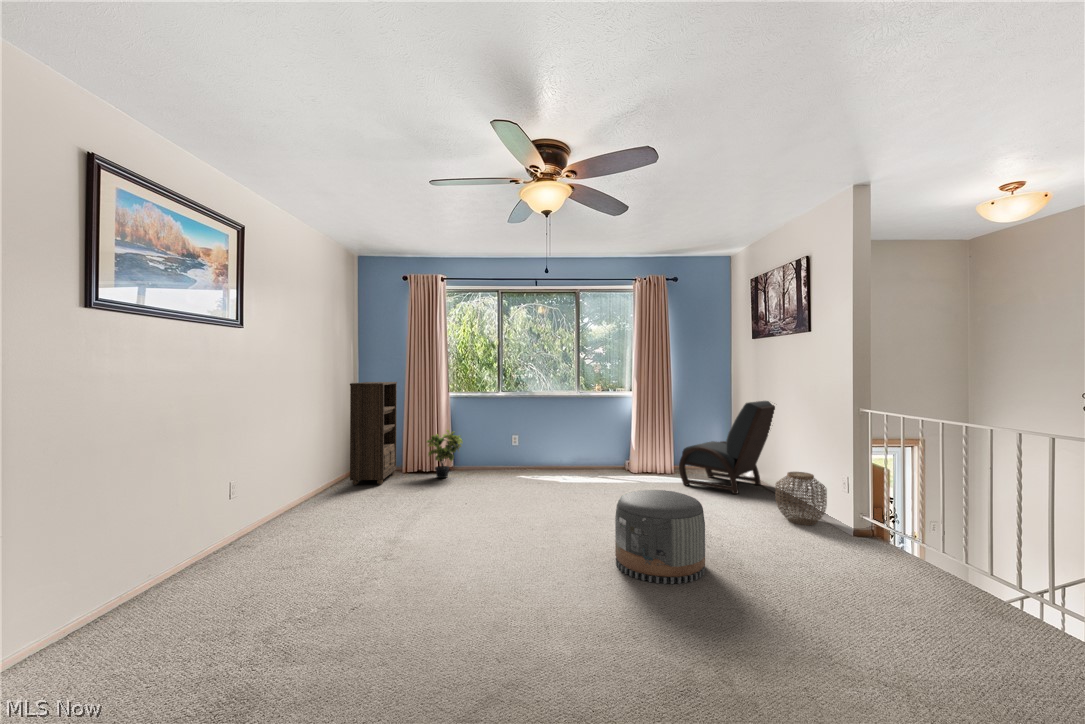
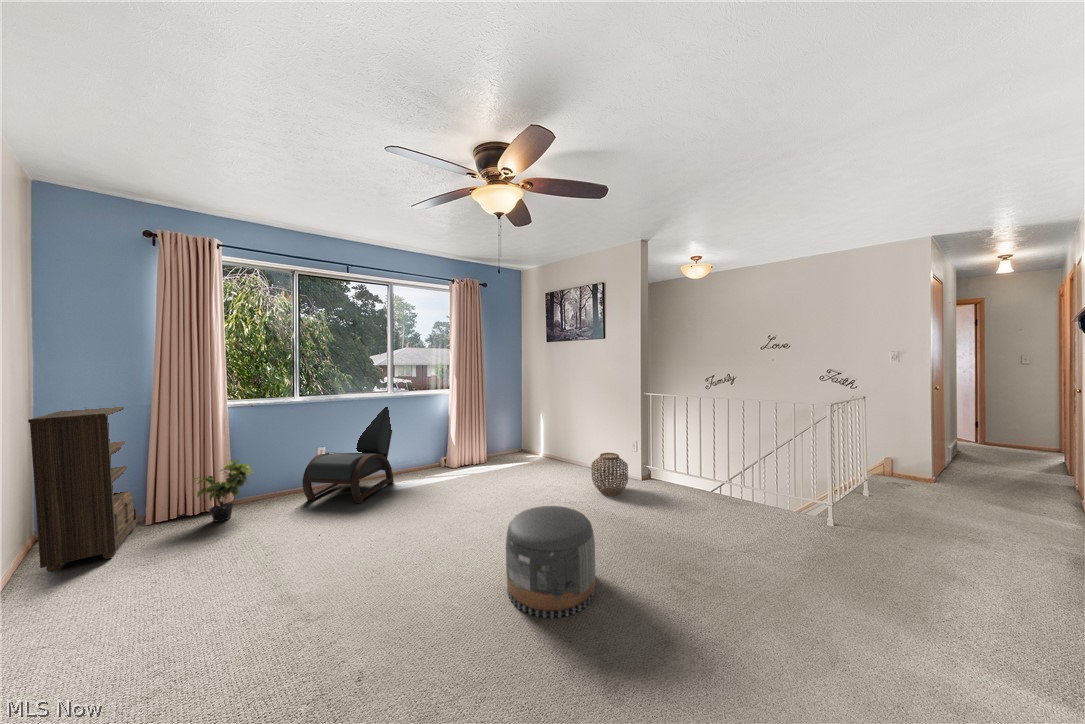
lounge chair: present [679,401,775,494] -> present [303,407,394,503]

